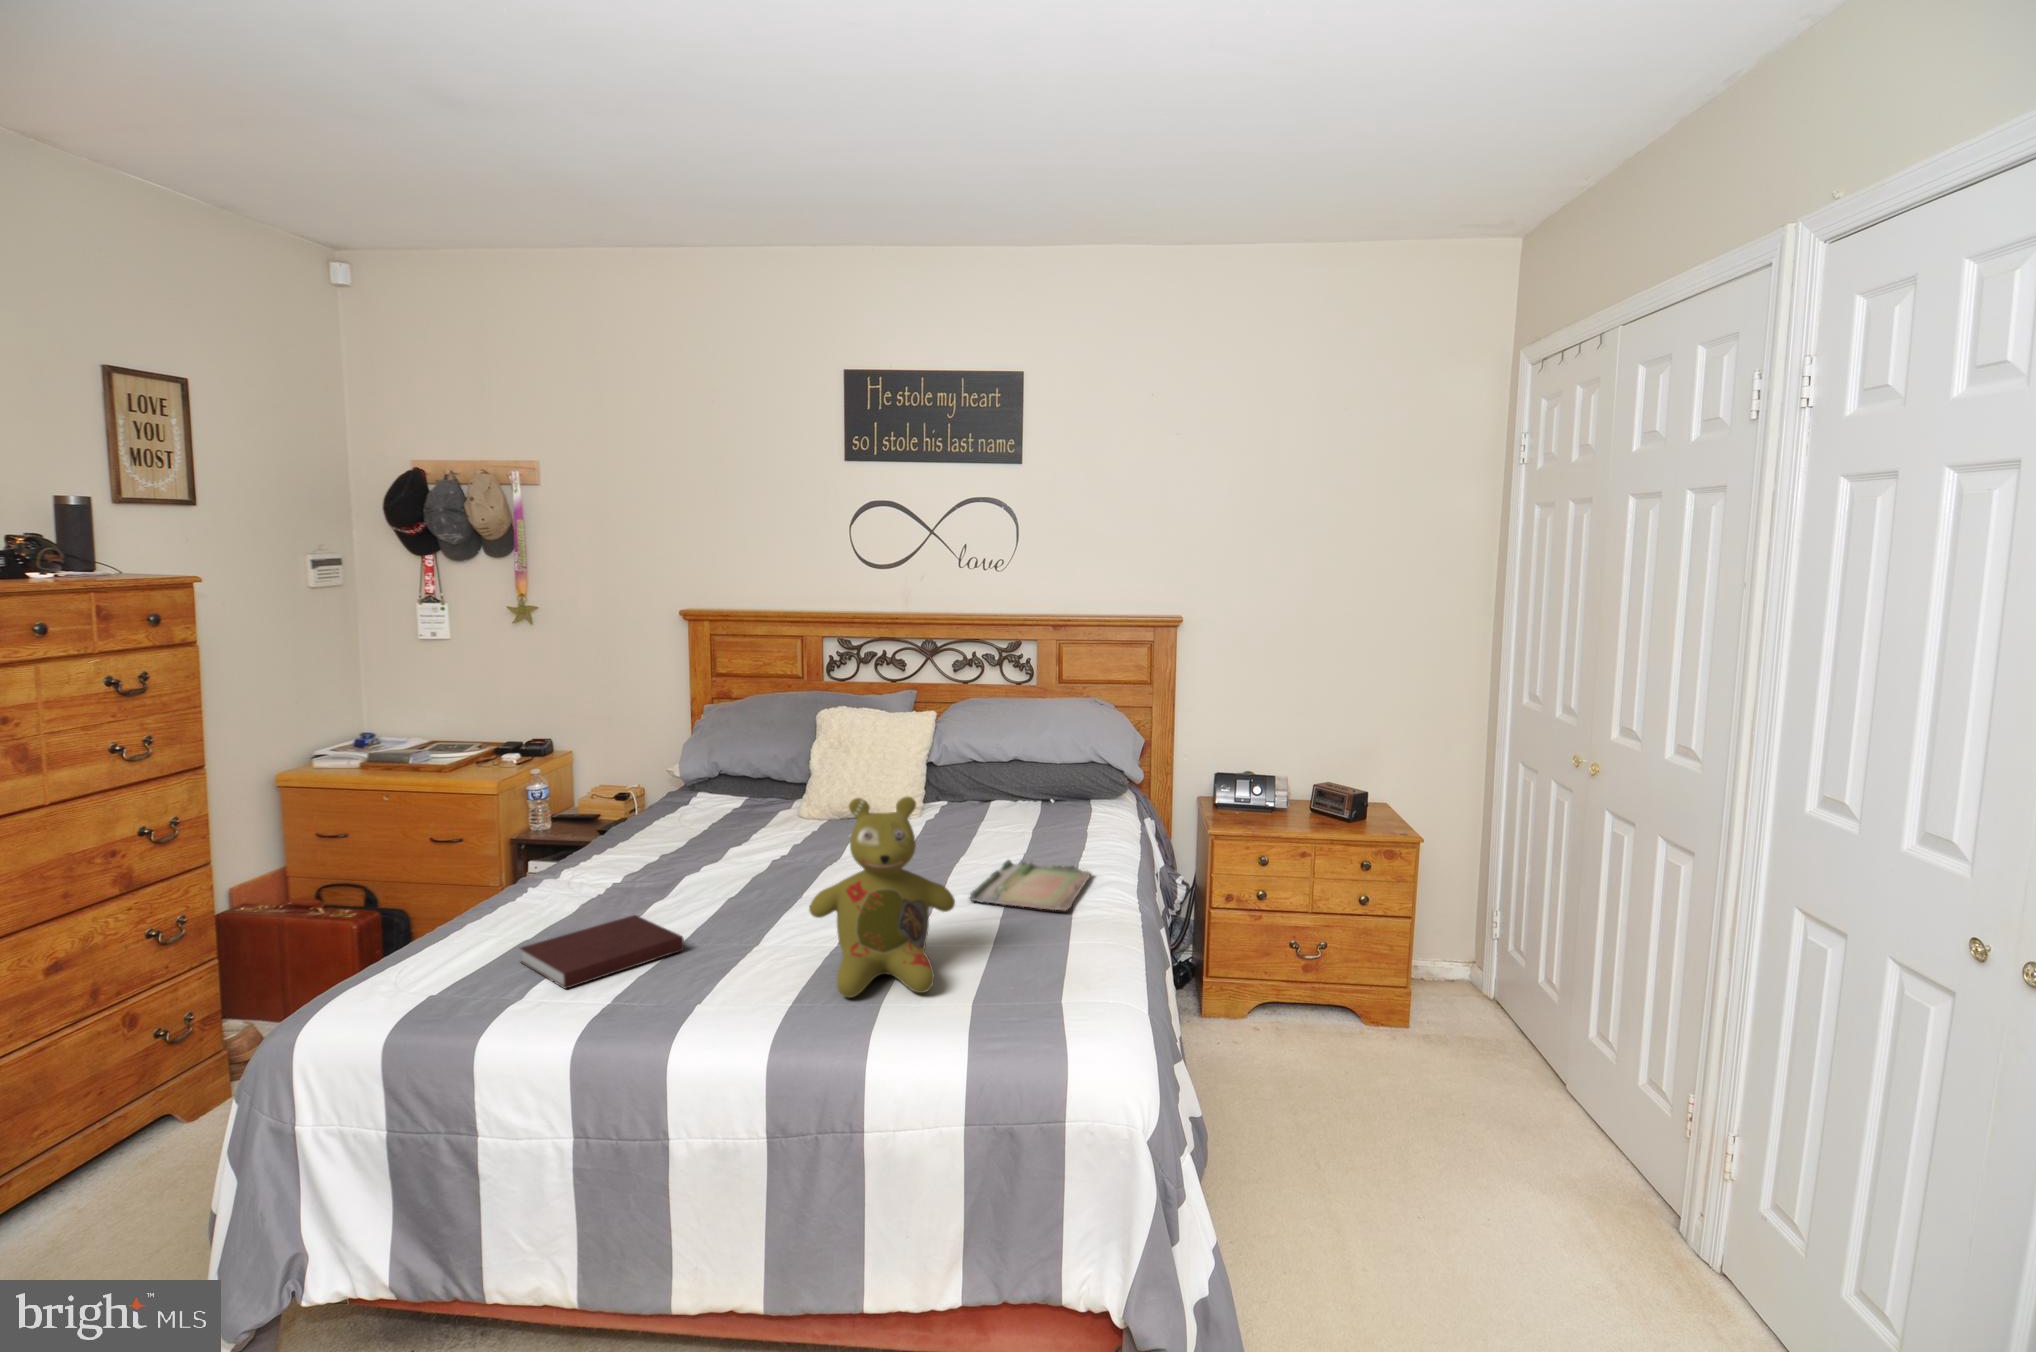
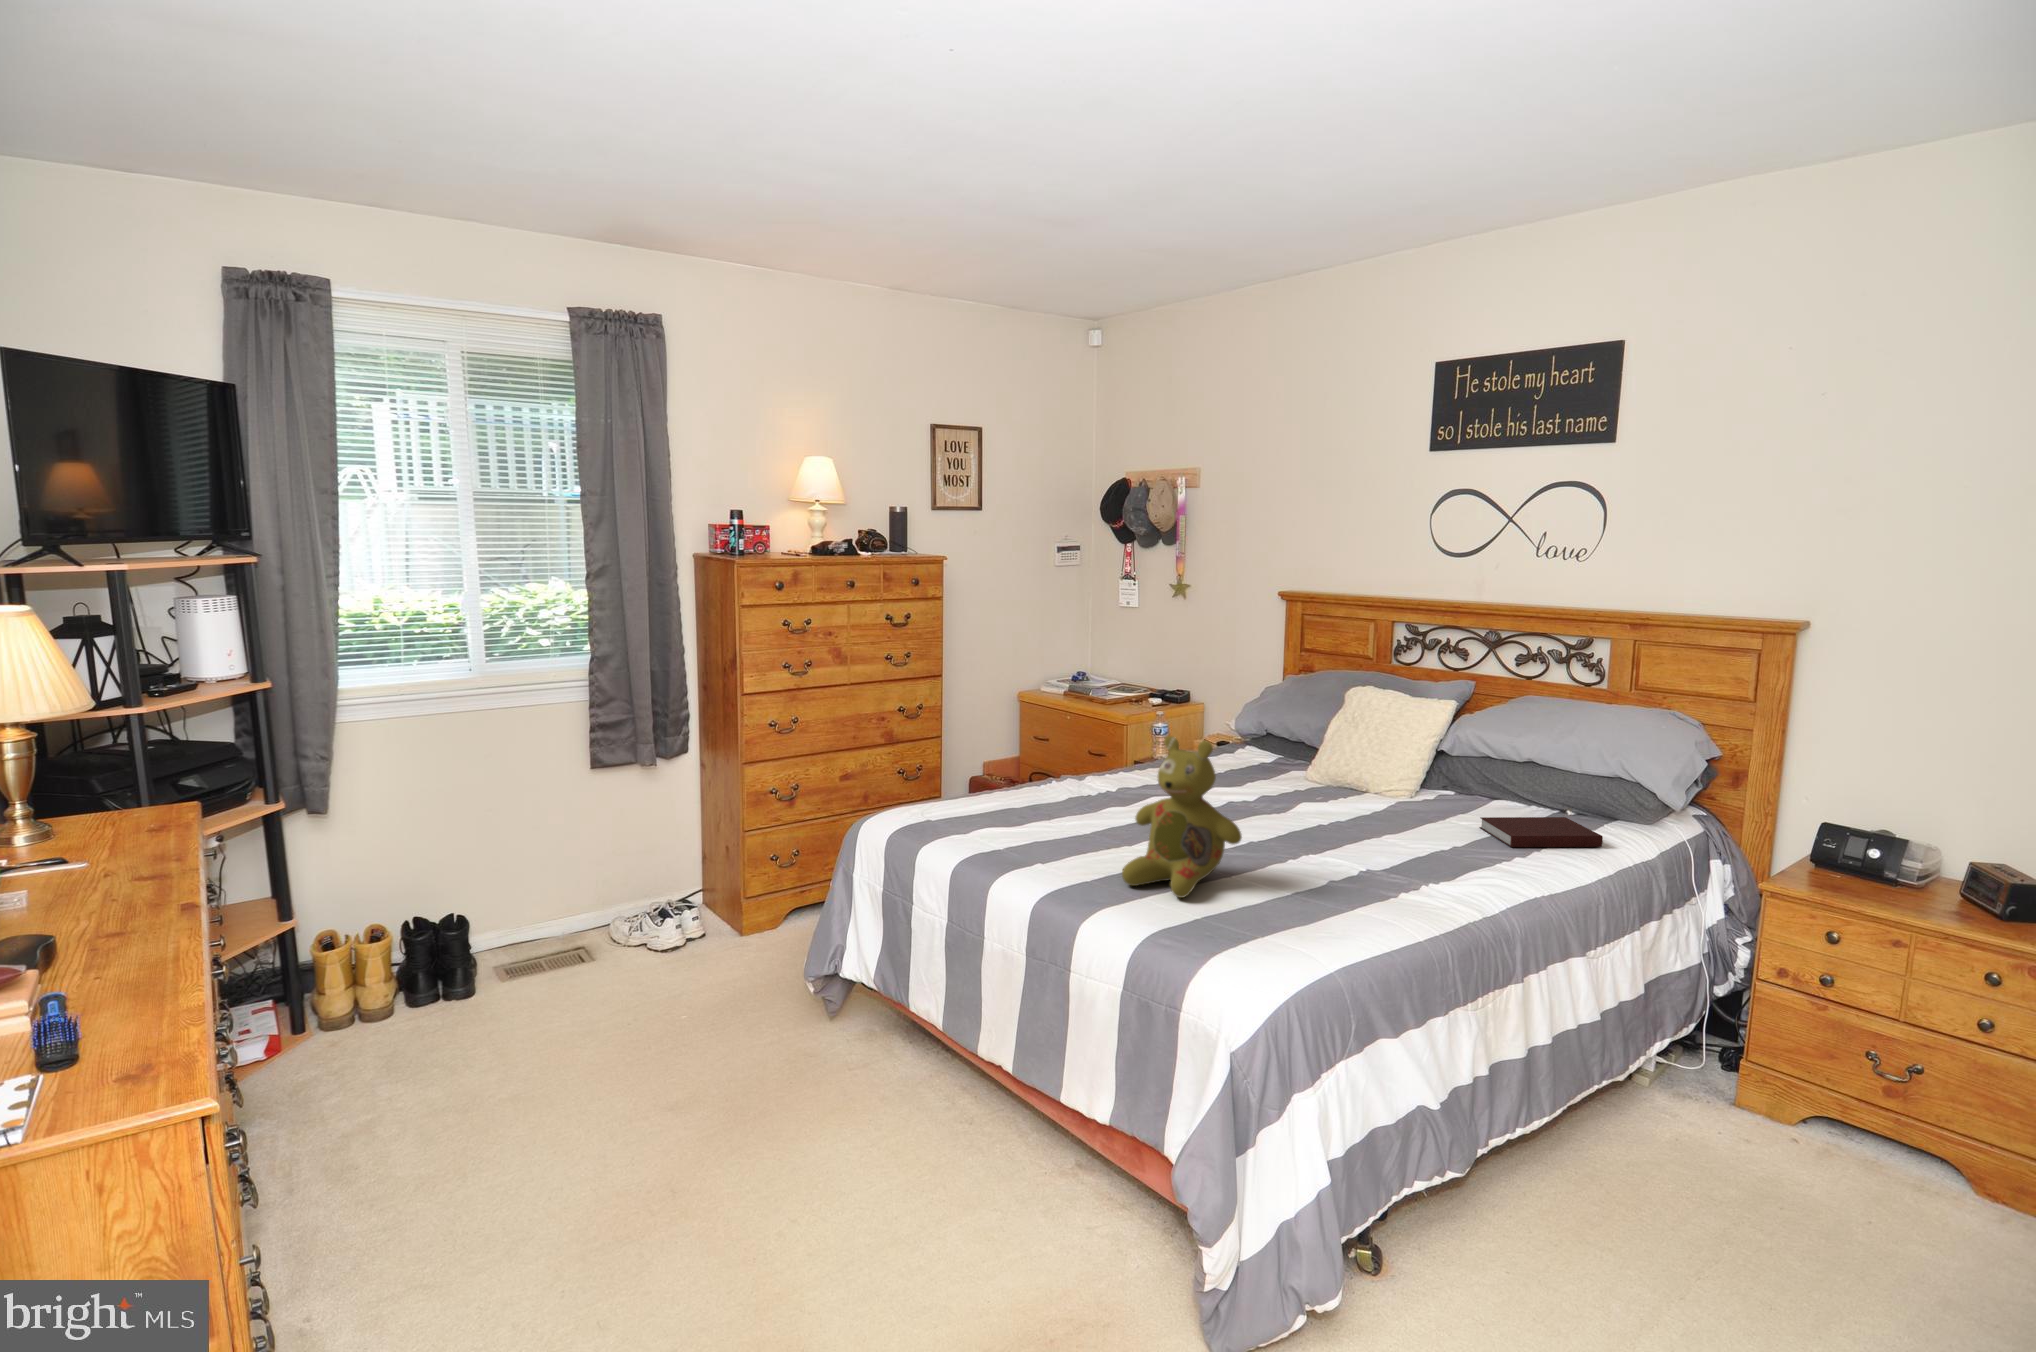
tray: present [969,860,1091,910] -> none [1326,841,1480,886]
notebook: present [520,915,684,989] -> present [1479,817,1603,847]

